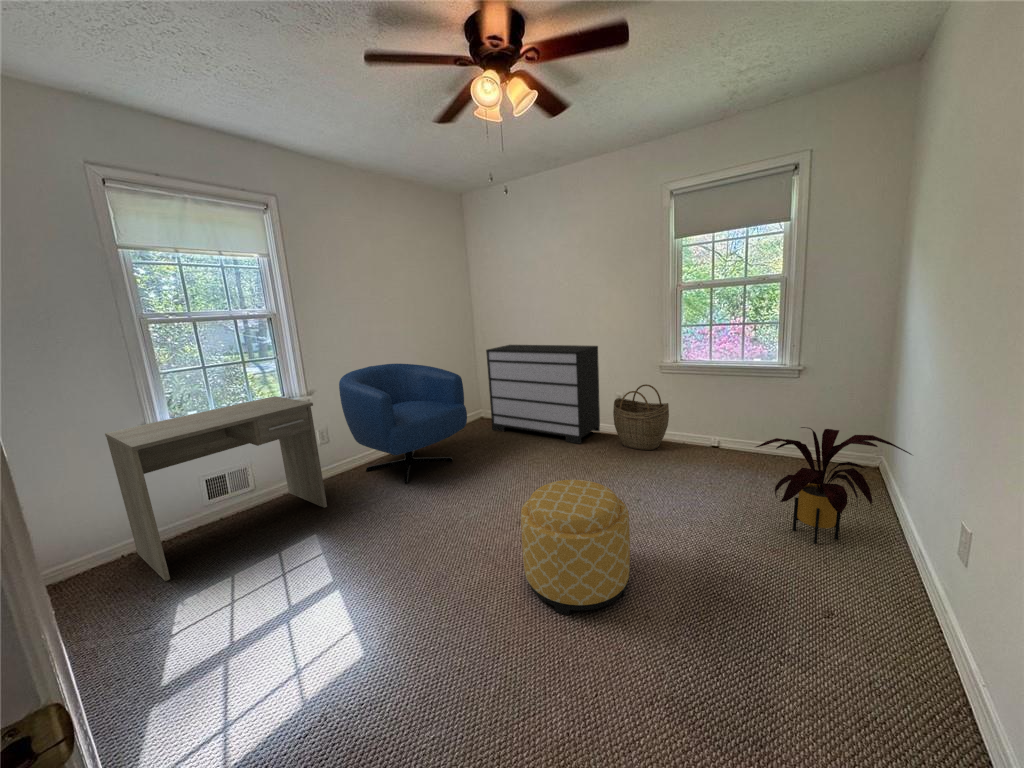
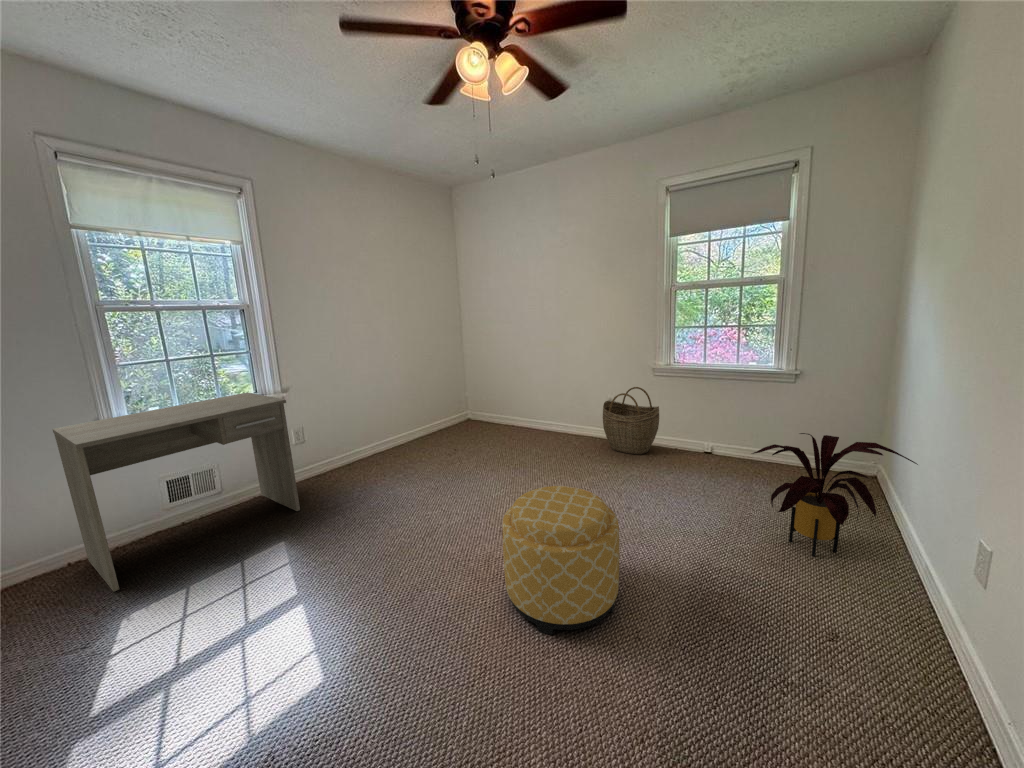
dresser: present [486,345,600,444] -> none [473,344,589,447]
armchair: present [339,364,467,484] -> none [317,361,452,487]

